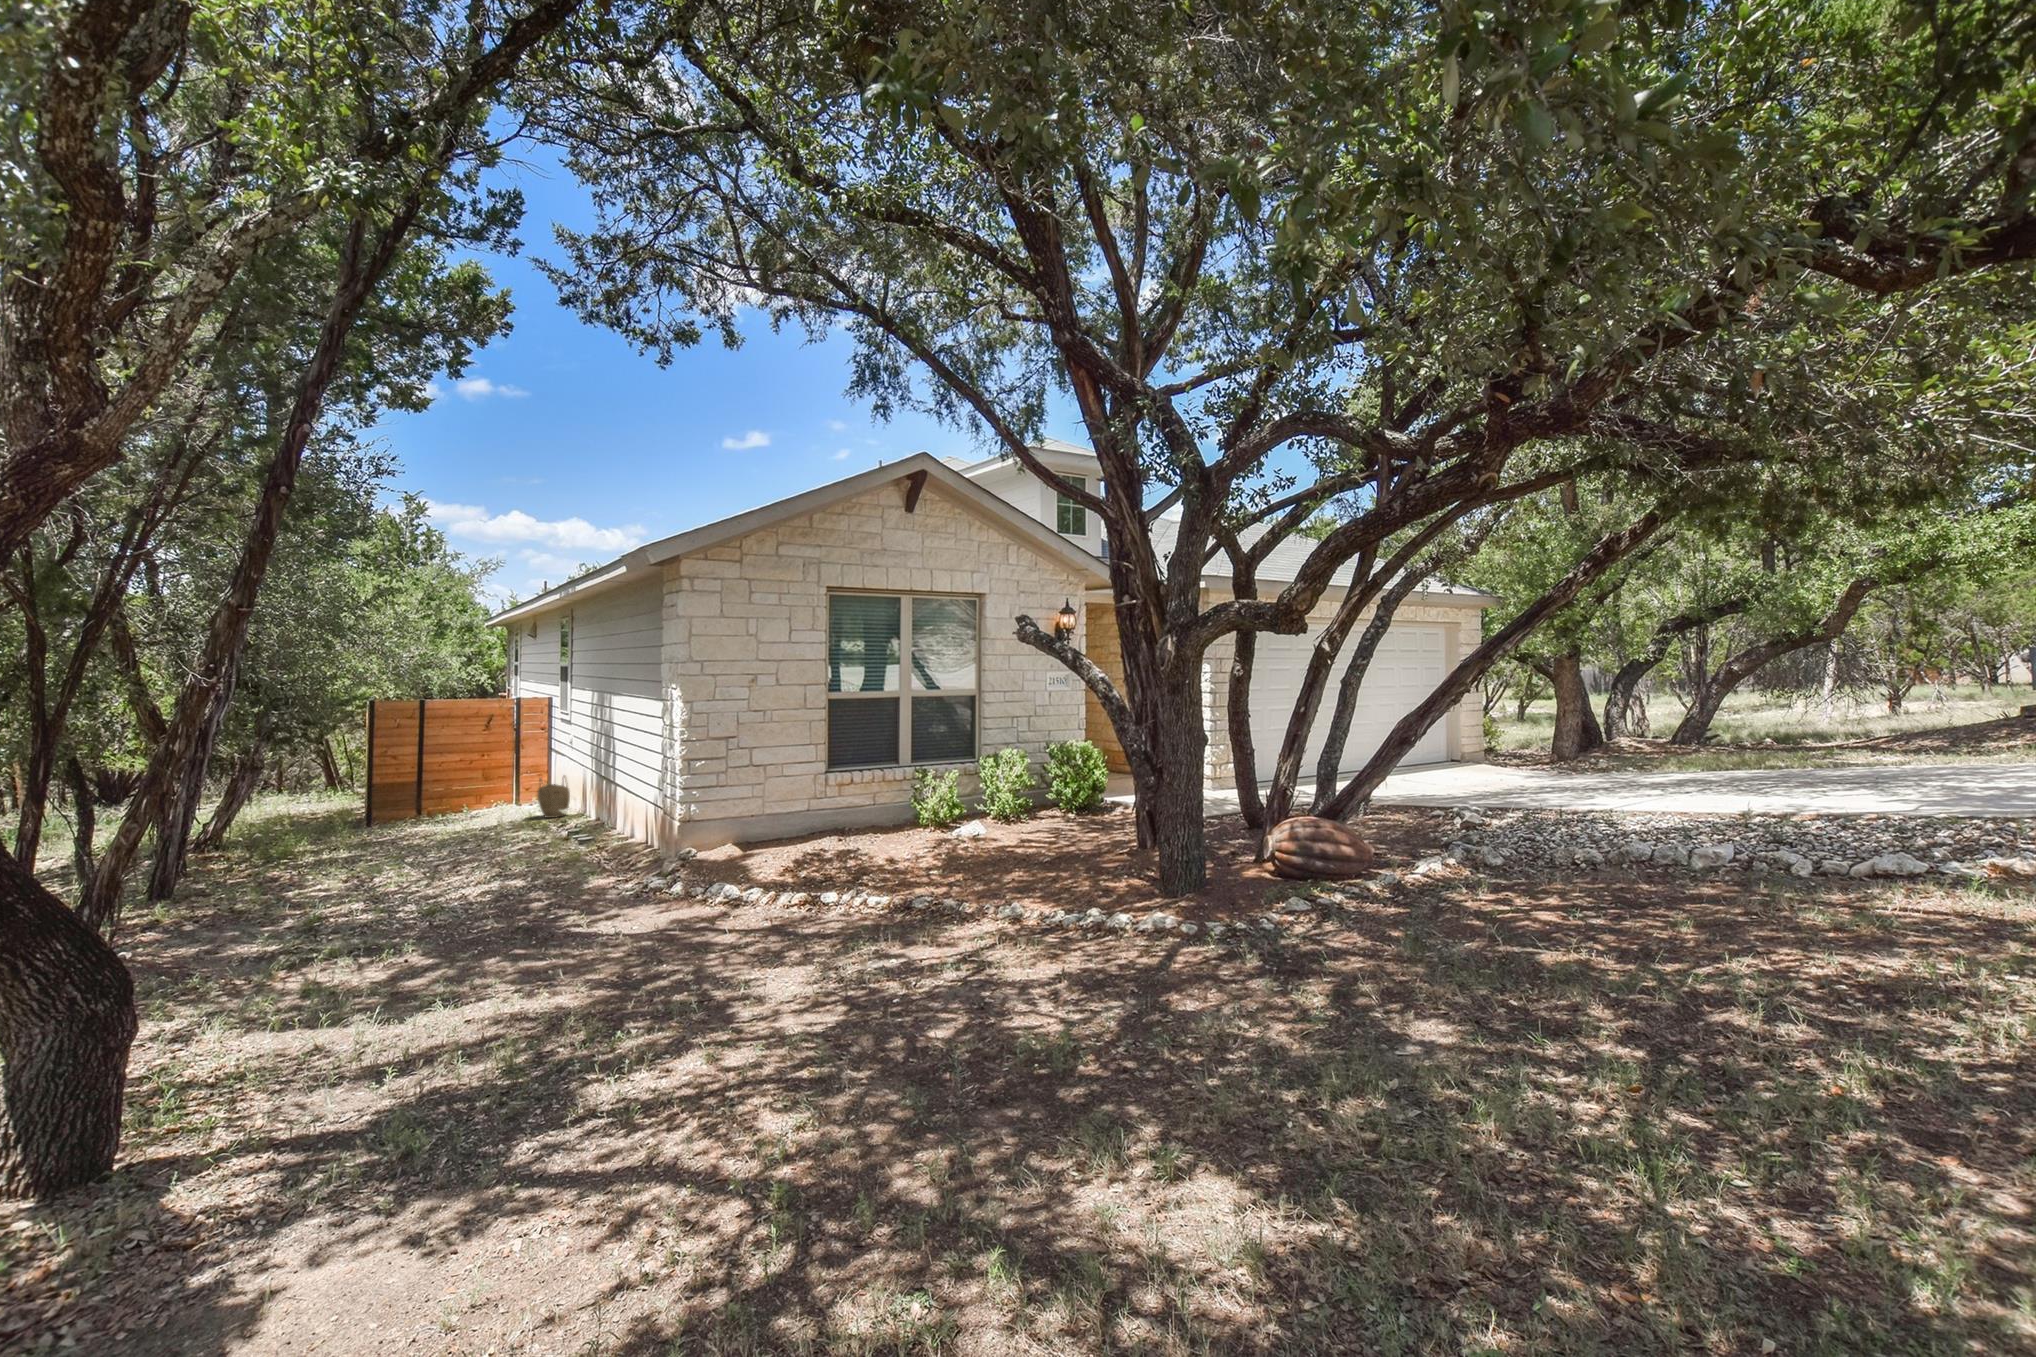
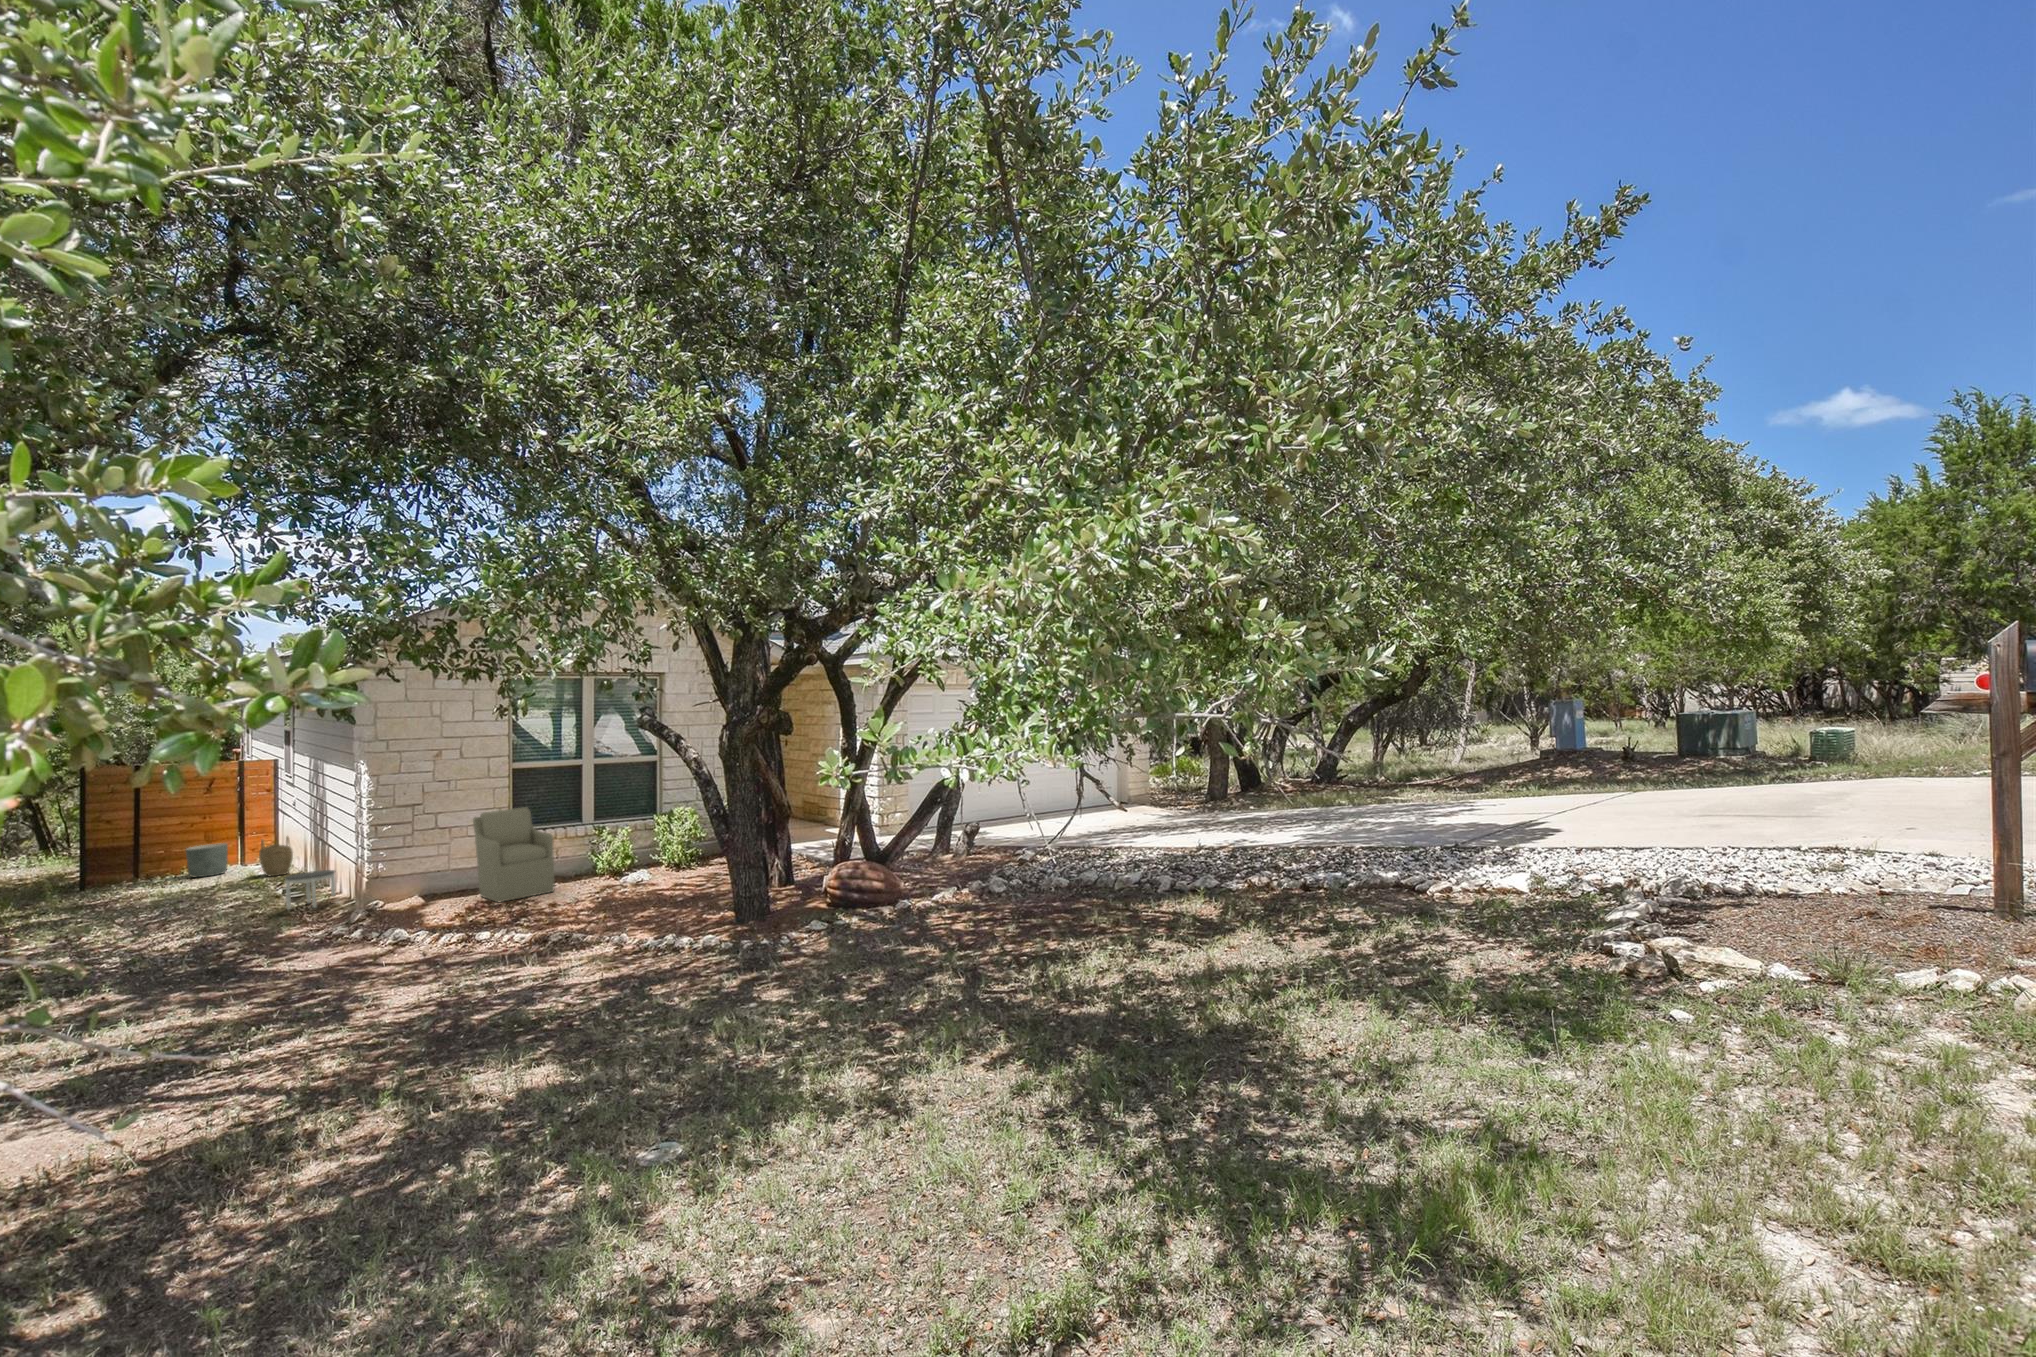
chair: none [782,743,877,855] -> present [473,807,555,902]
planter: none [466,782,505,817] -> present [186,843,228,877]
round table: none [578,811,630,855] -> present [285,870,336,909]

